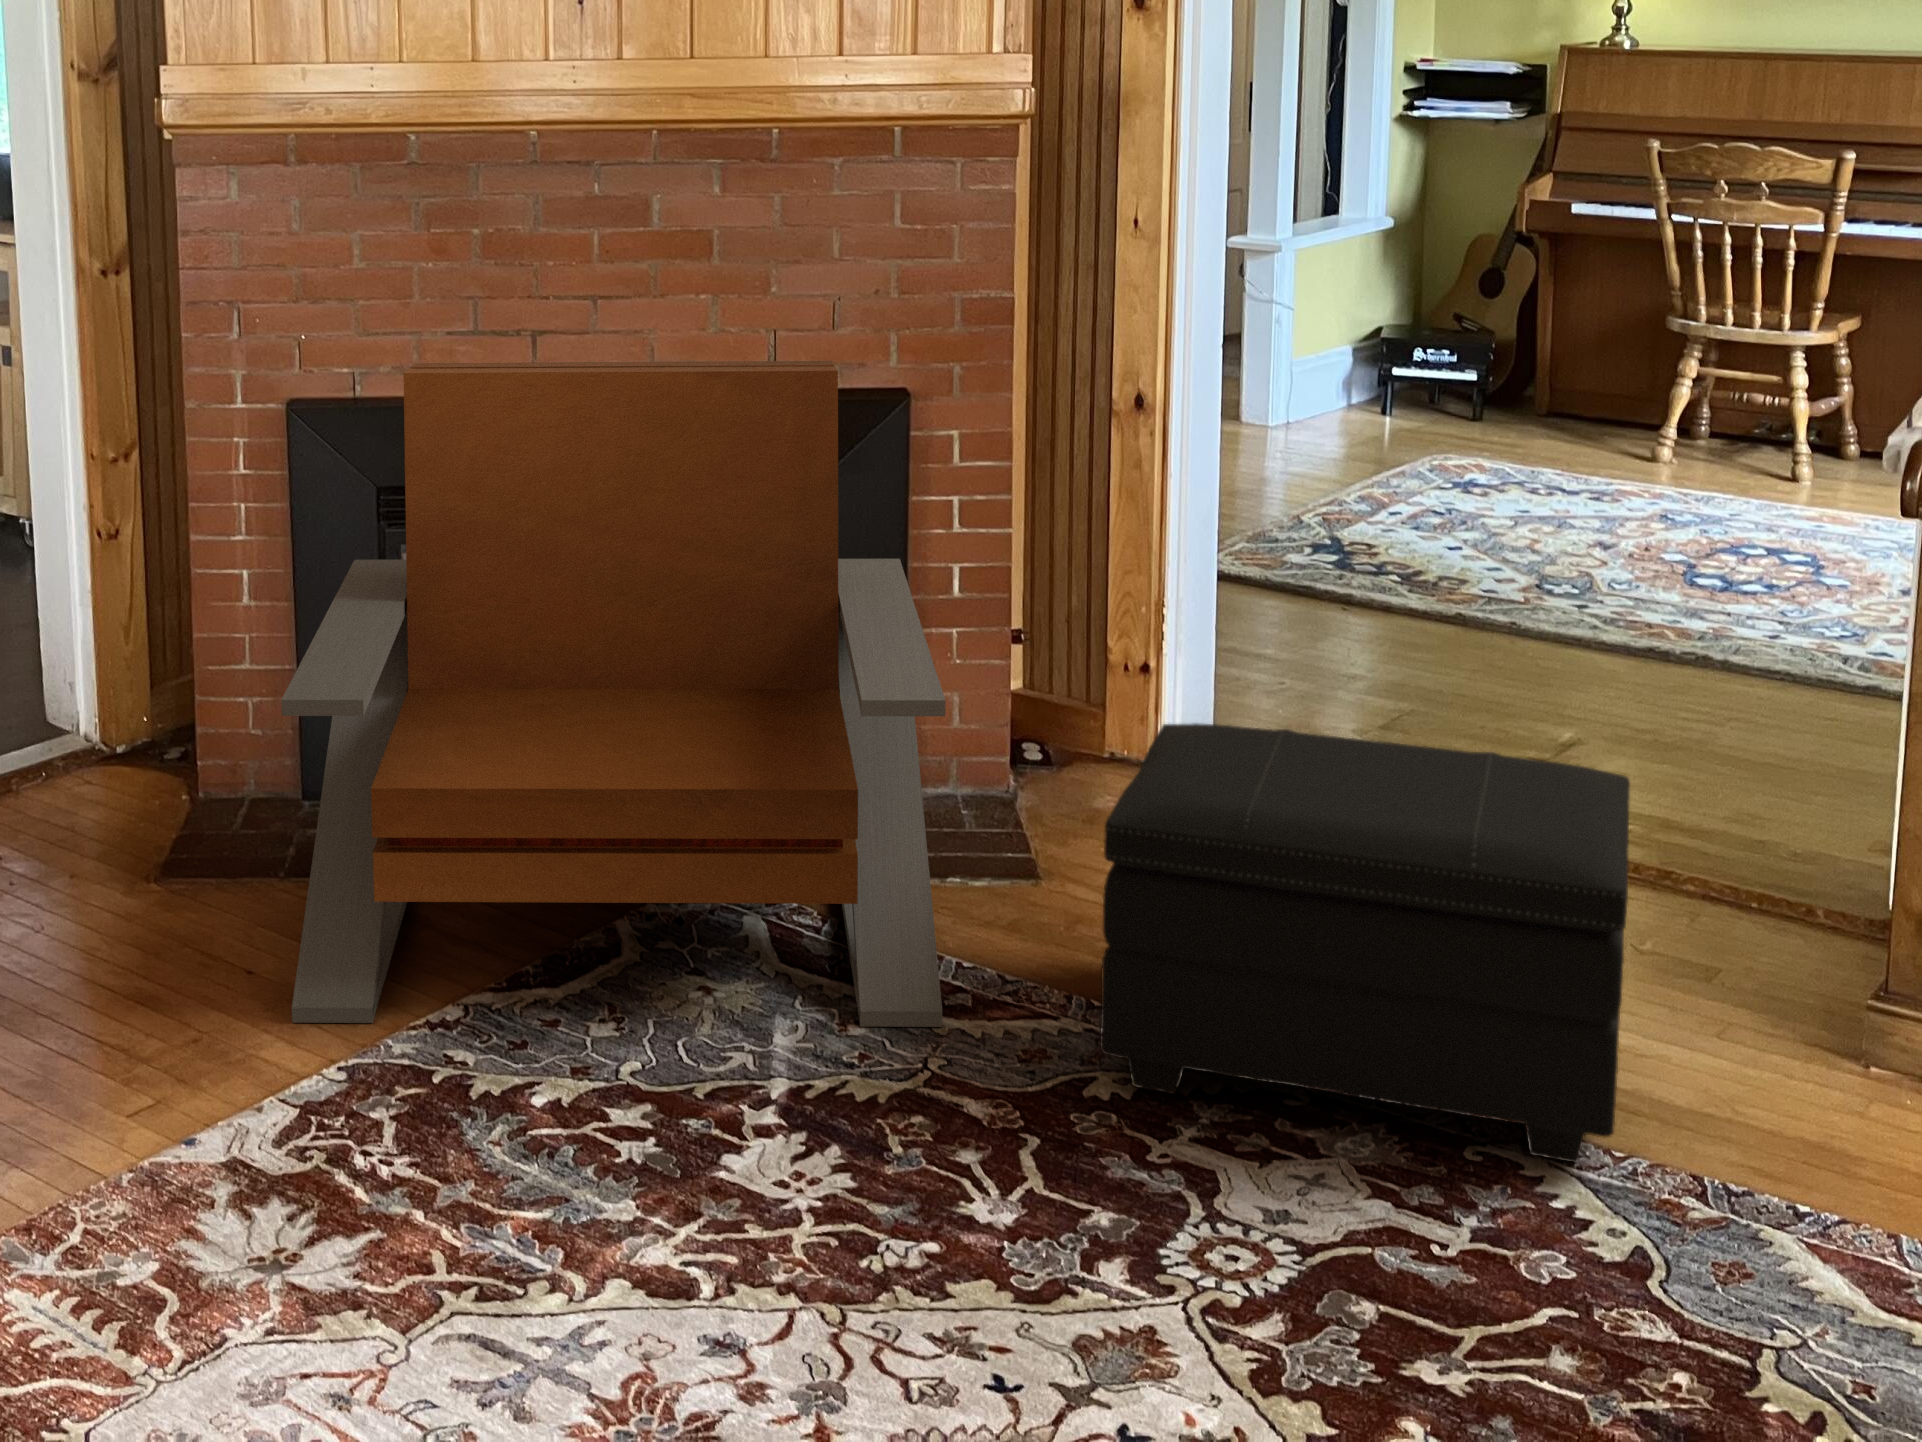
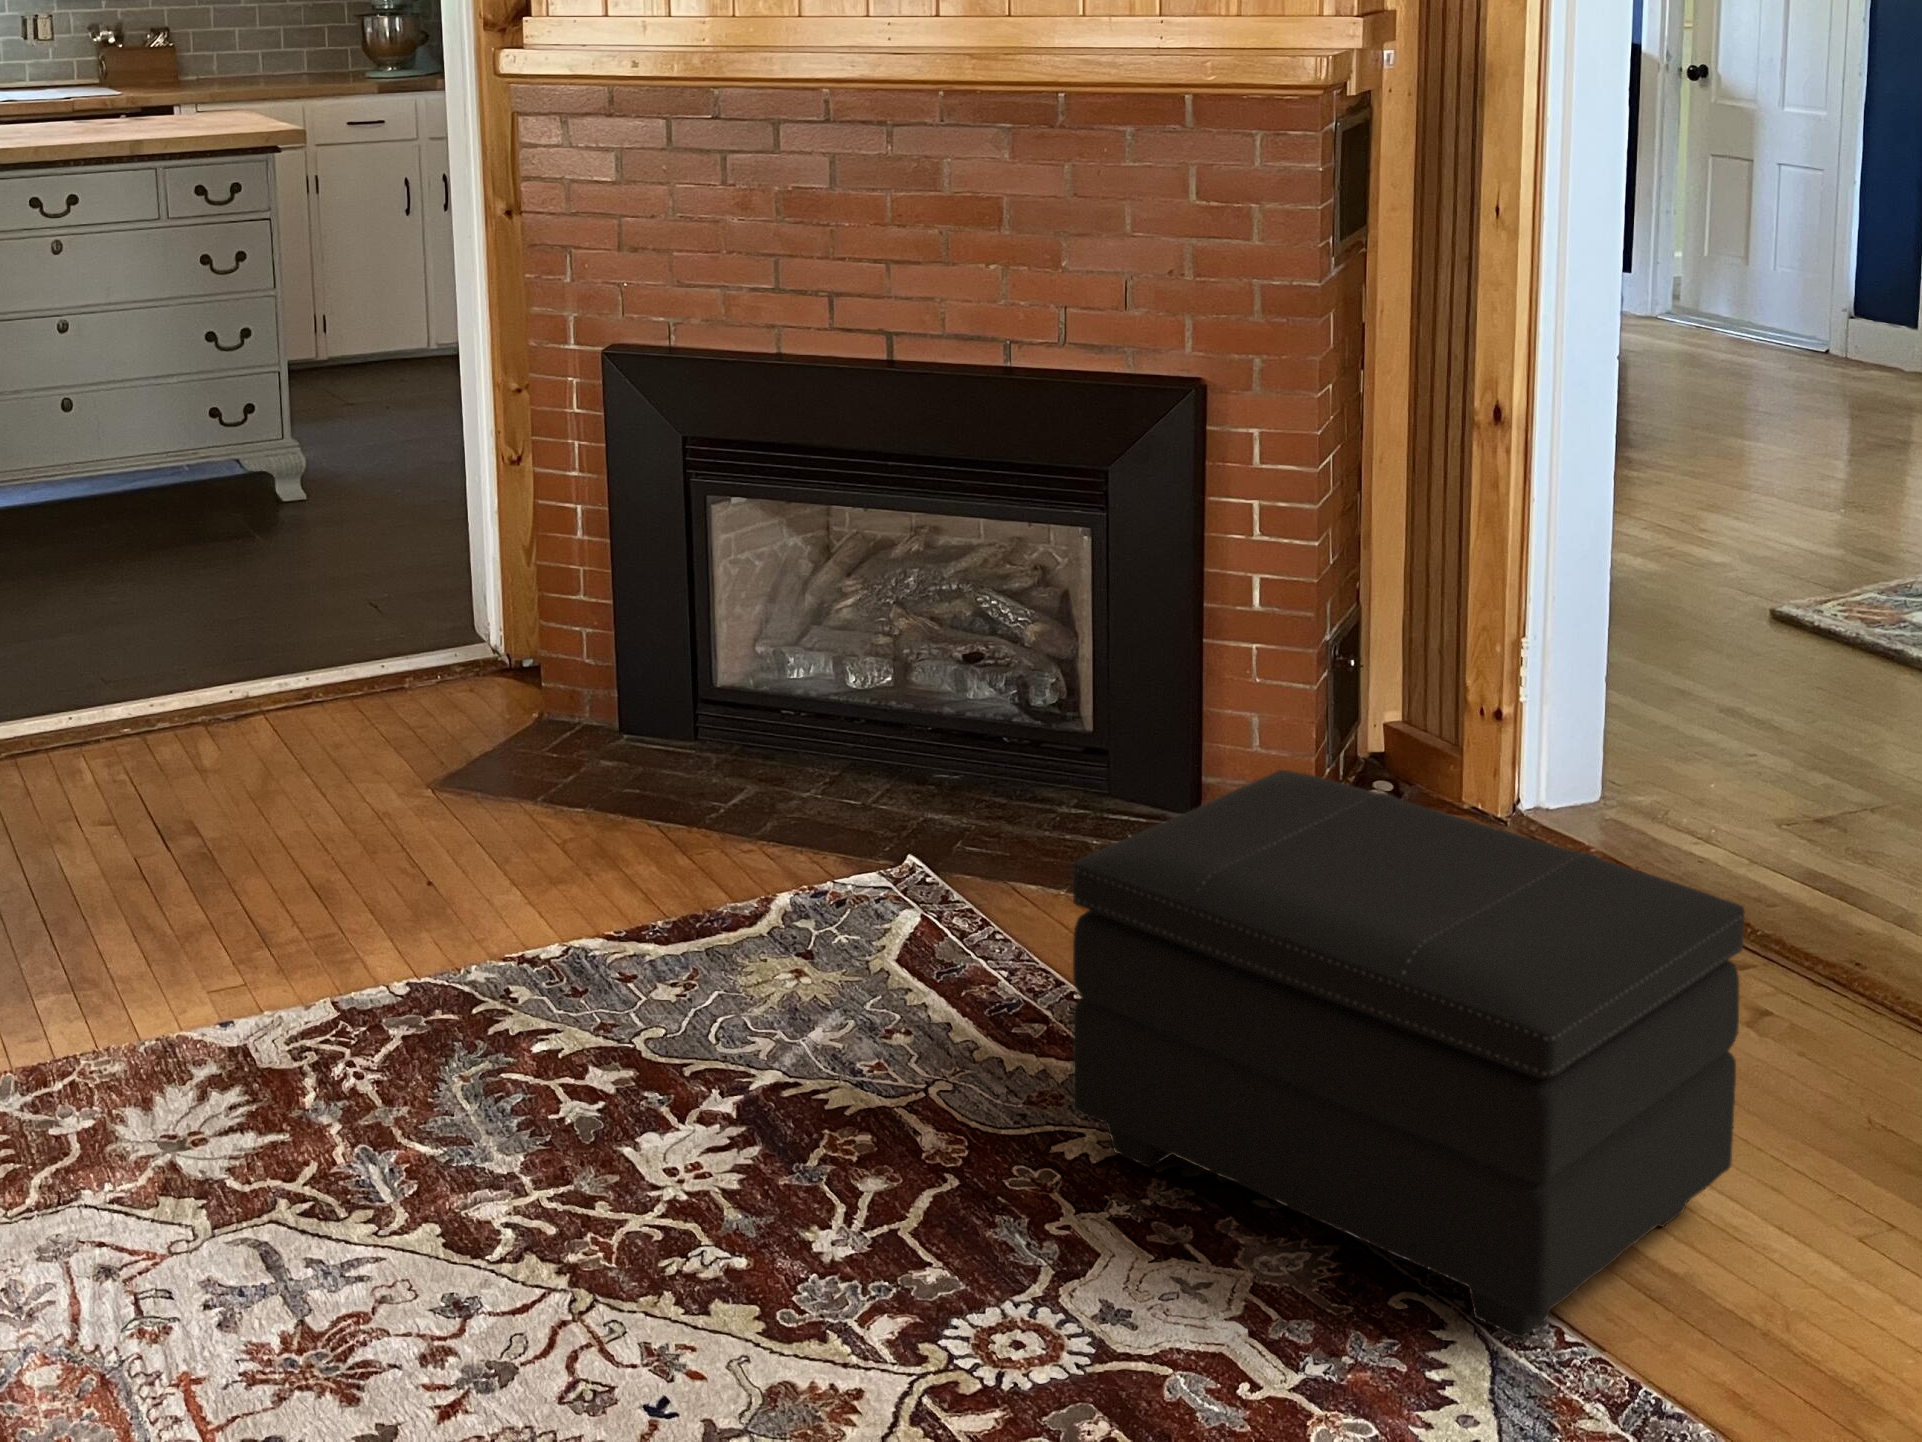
lounge chair: present [281,361,946,1027] -> none [396,317,1159,1052]

